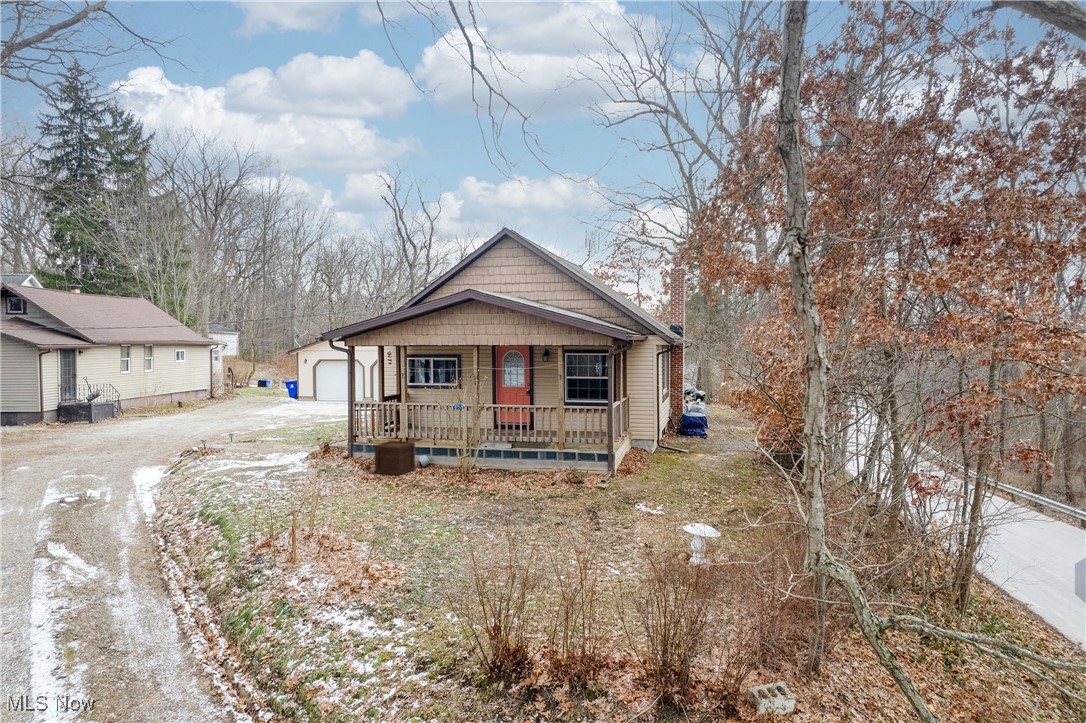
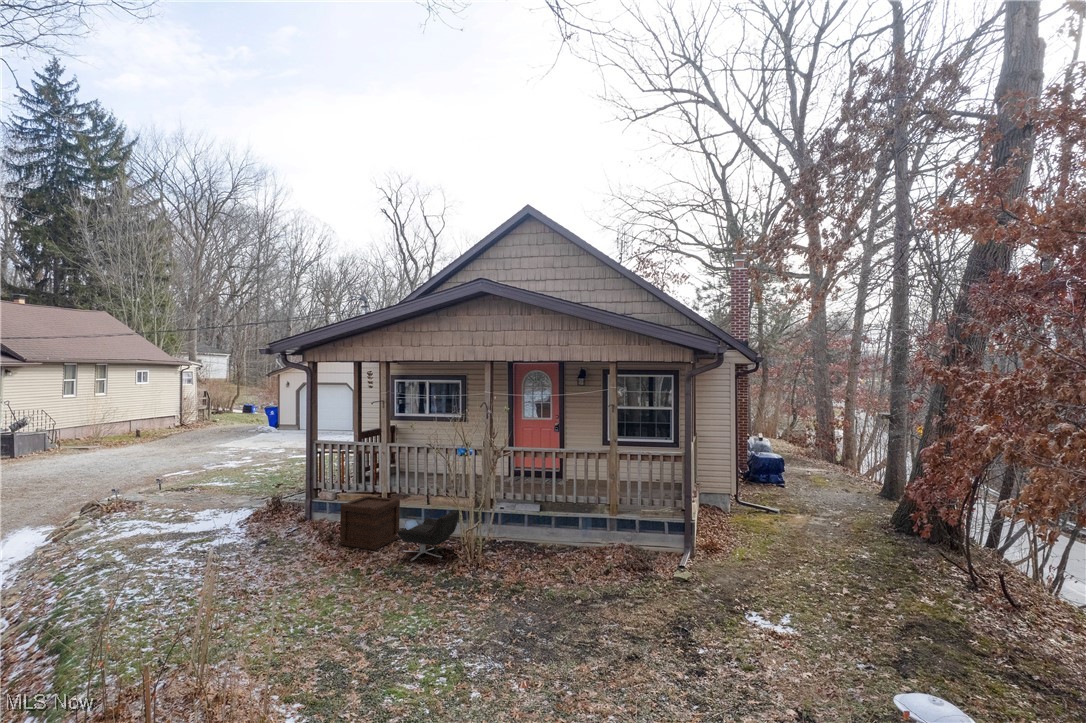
lounge chair: none [415,447,457,480] -> present [398,510,460,560]

